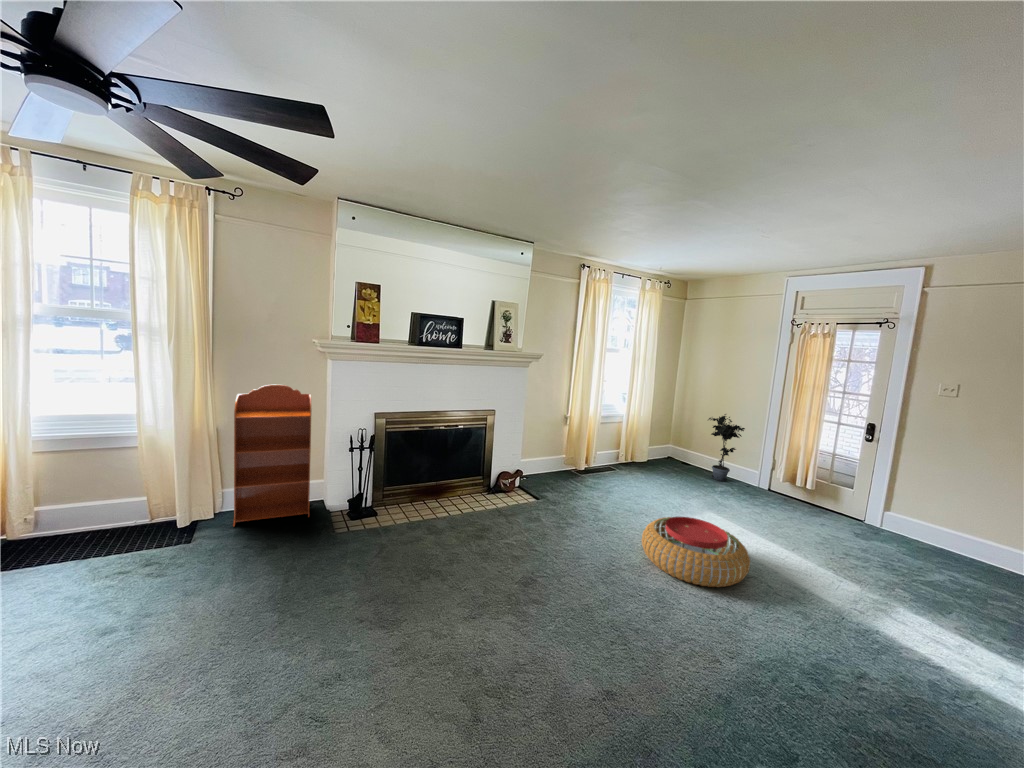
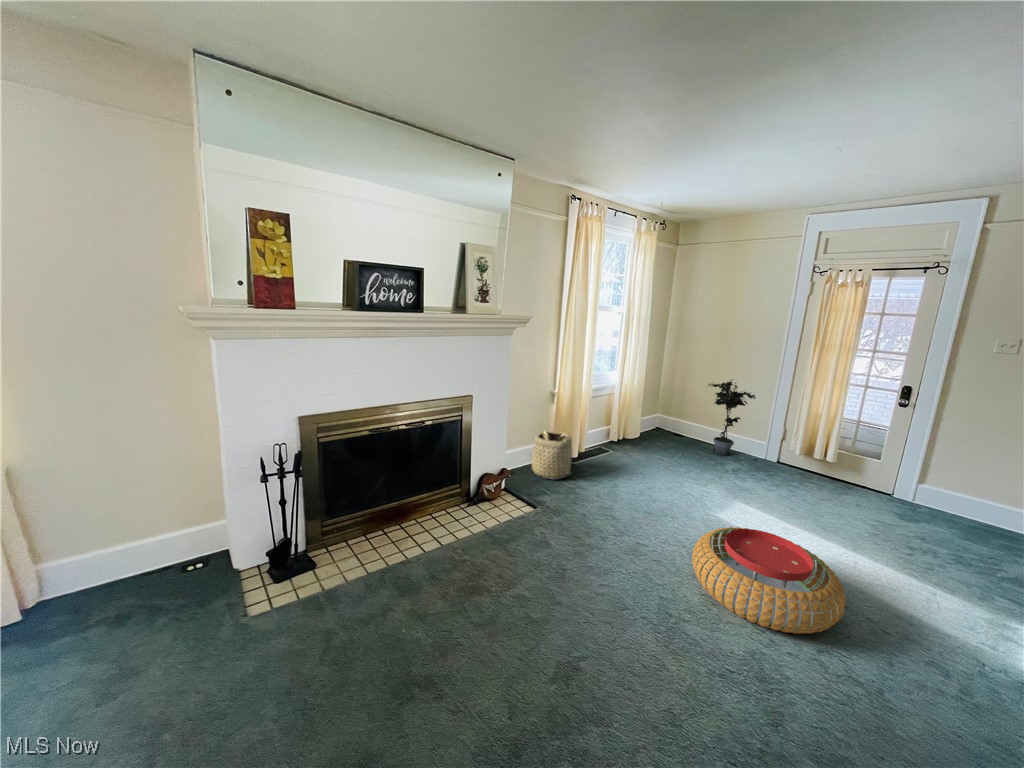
bookcase: present [233,384,311,526] -> none [28,385,204,632]
basket: none [545,443,577,484] -> present [532,430,572,479]

